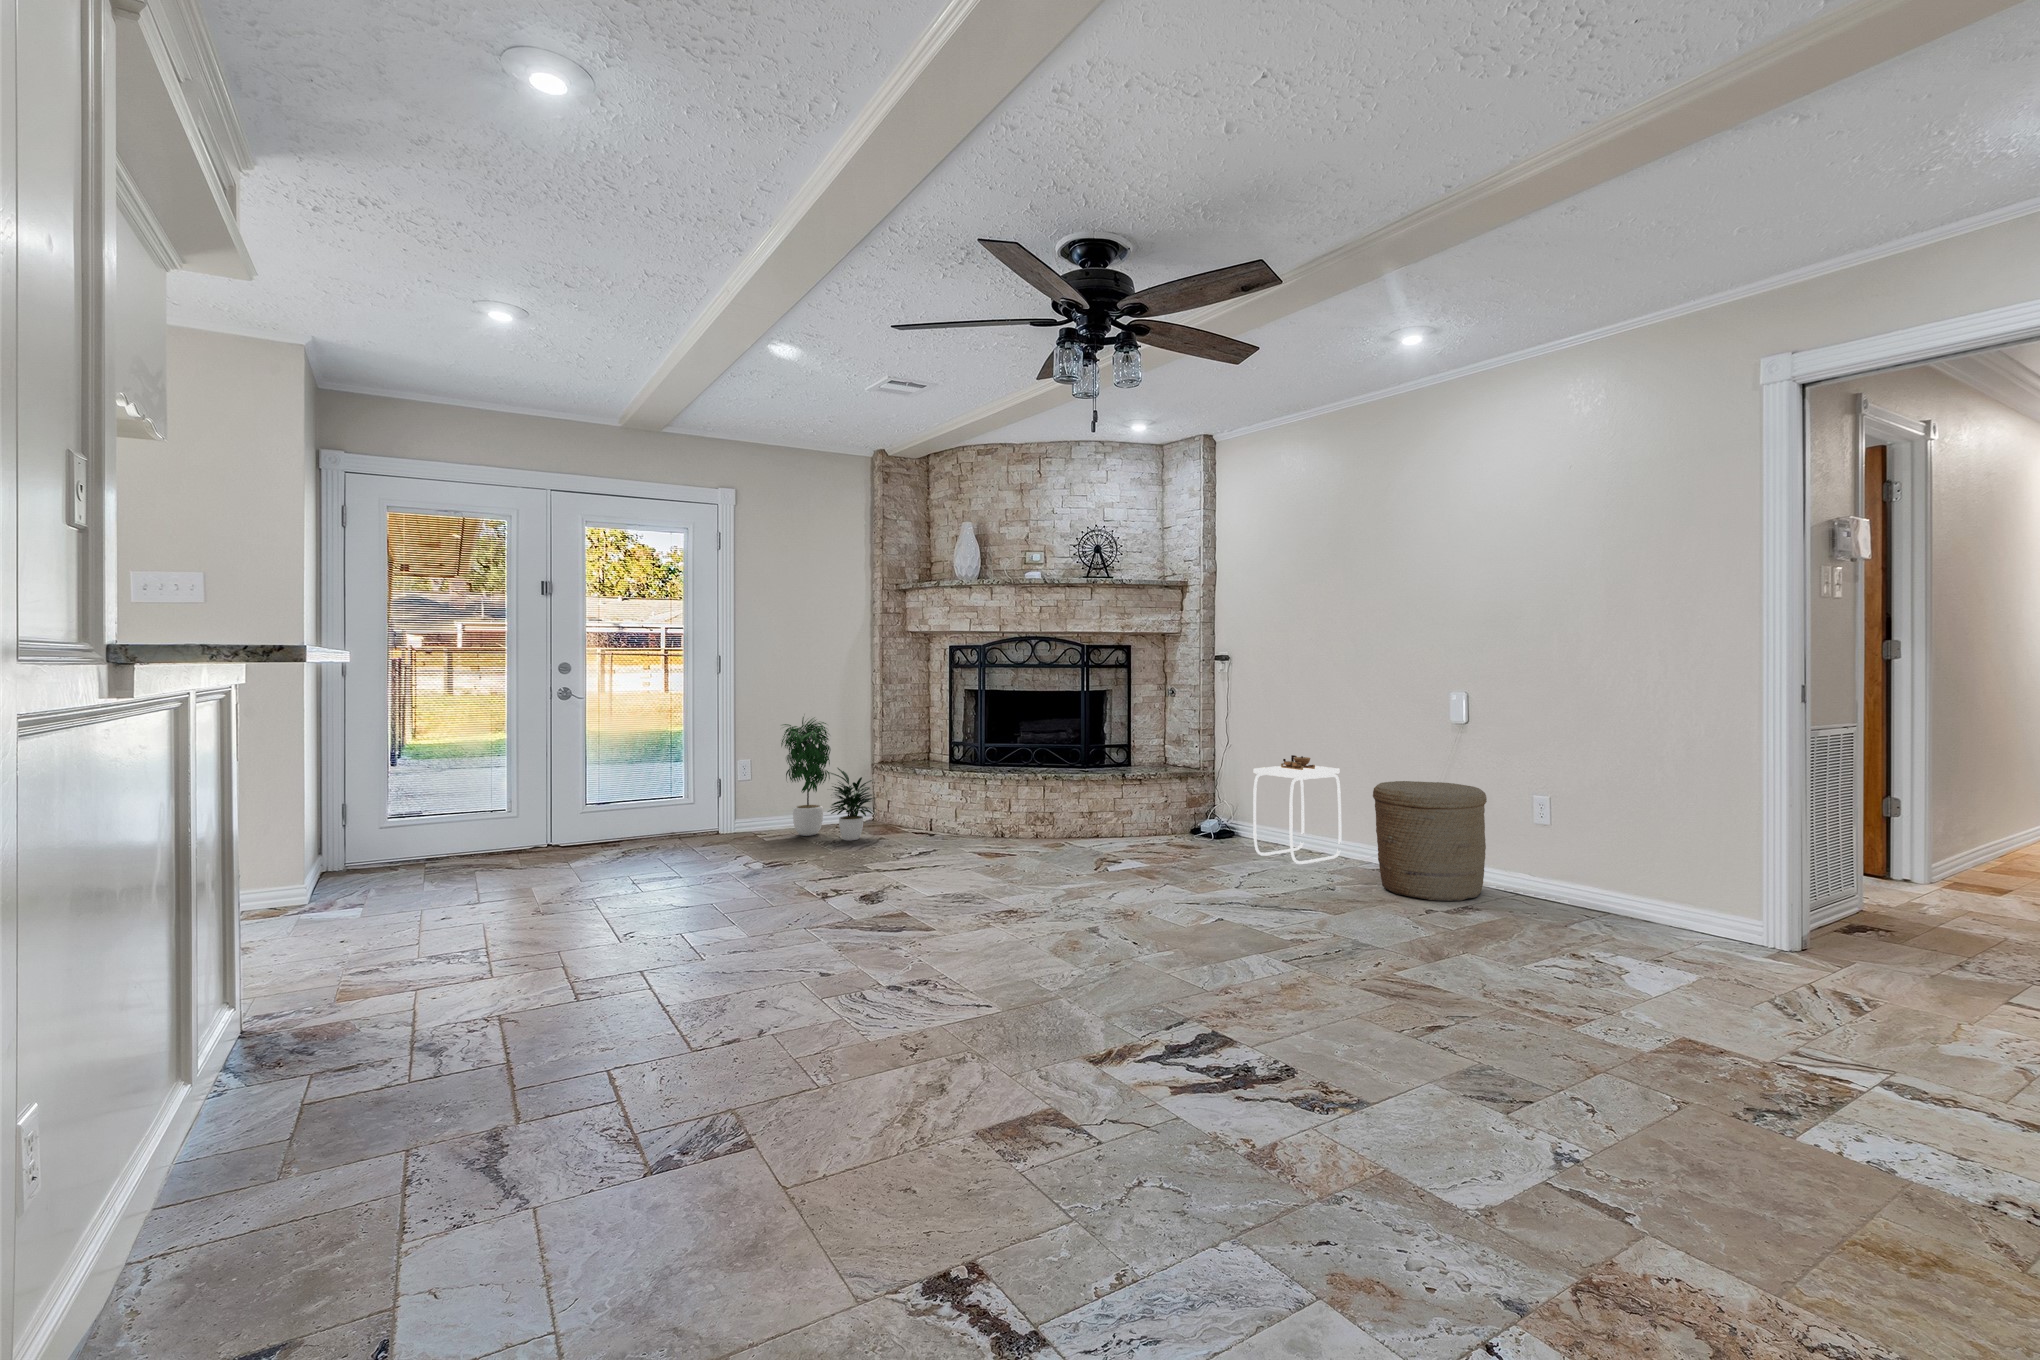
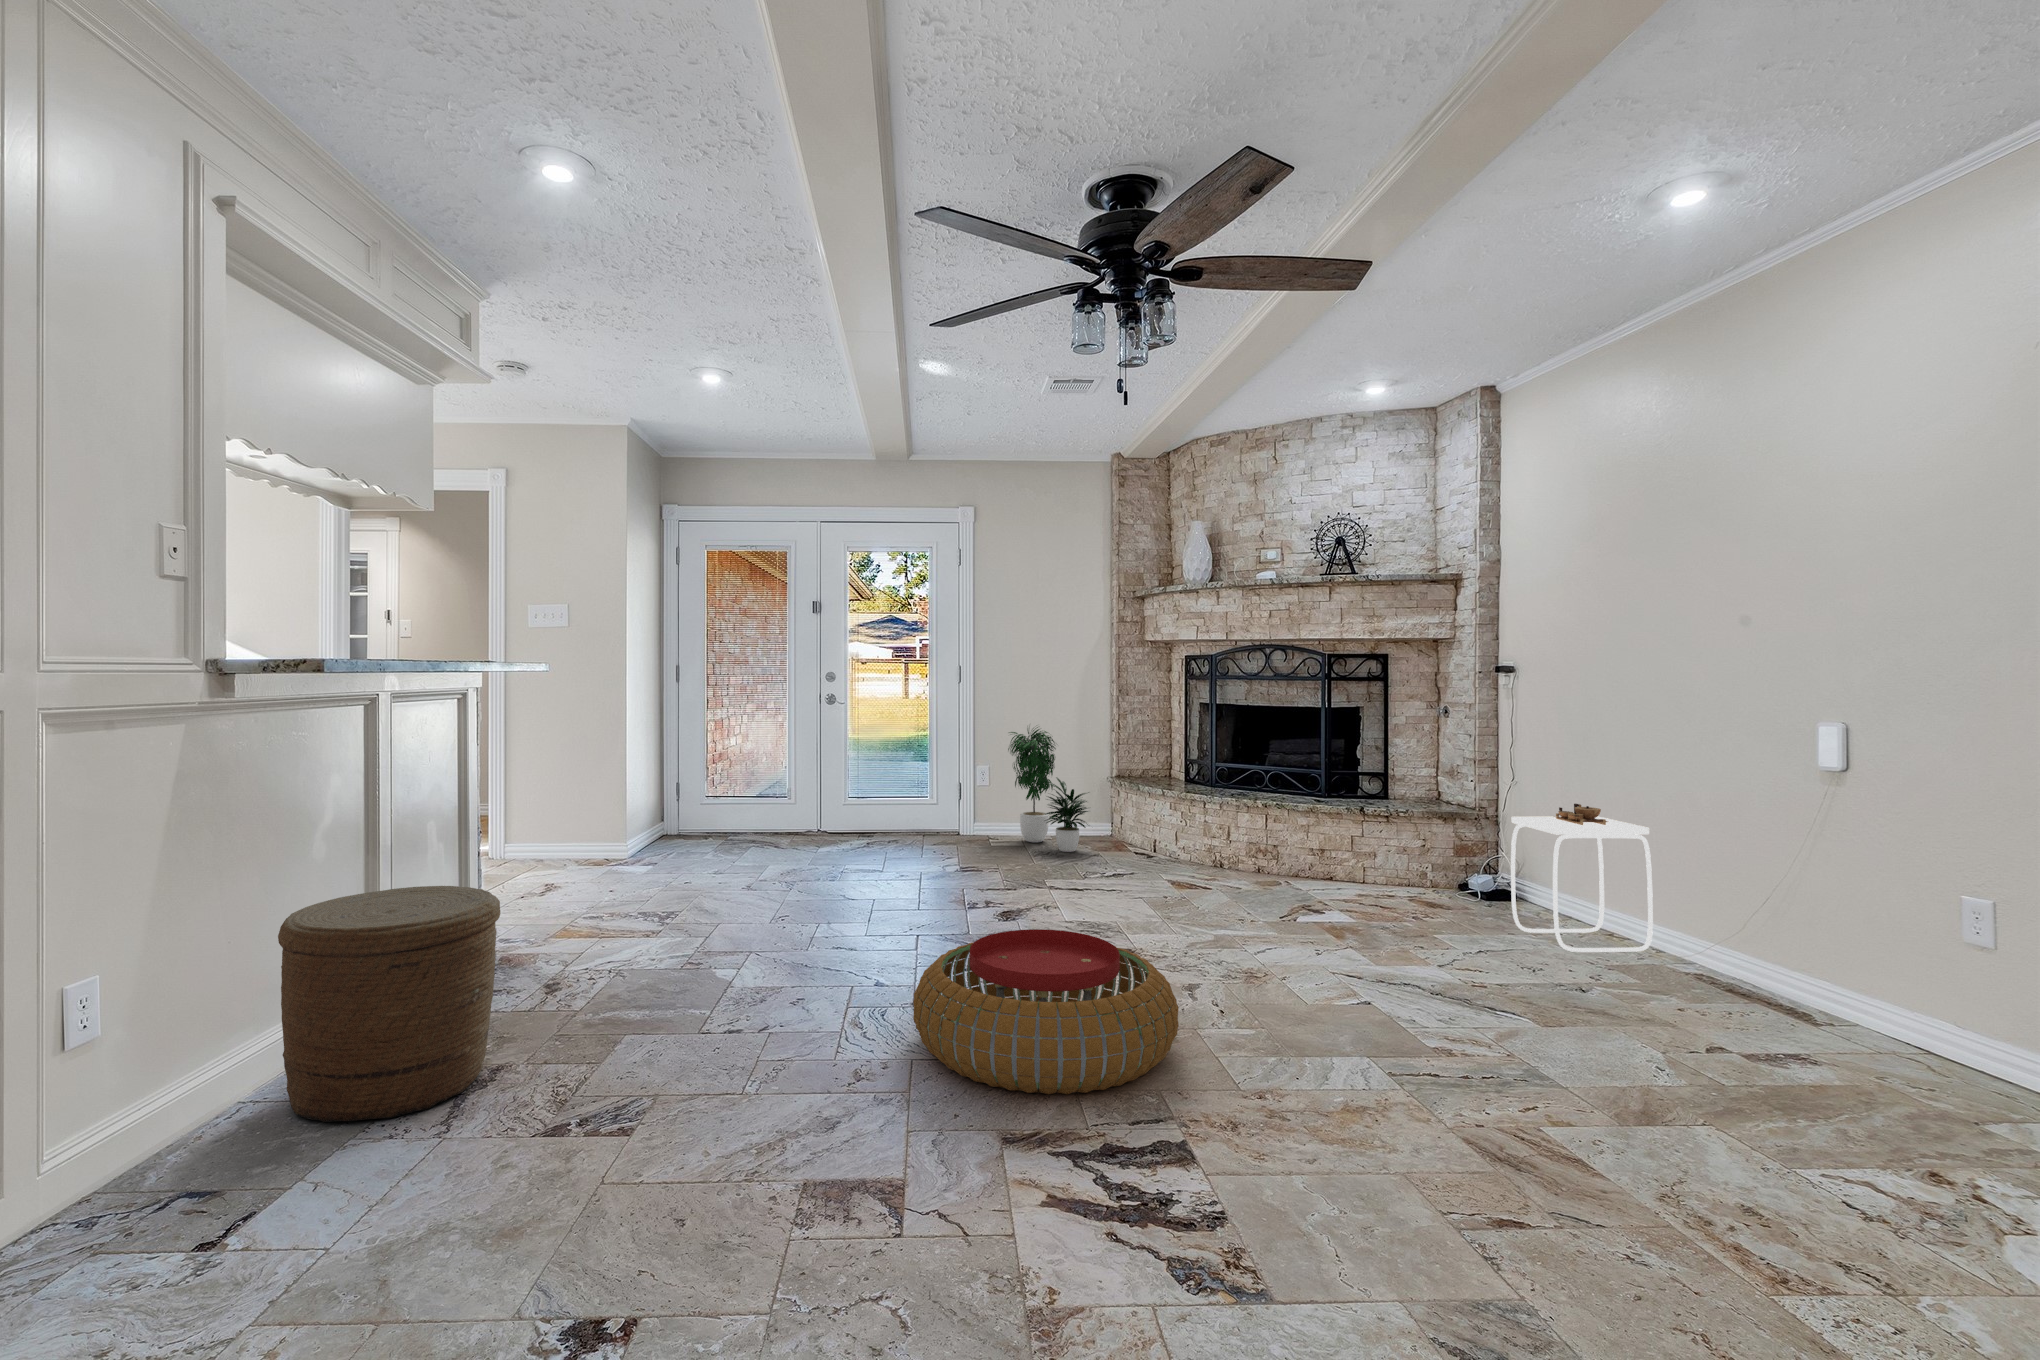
woven basket: present [1373,781,1487,901] -> present [278,886,501,1122]
pouf: none [905,893,1148,1036] -> present [913,929,1179,1094]

